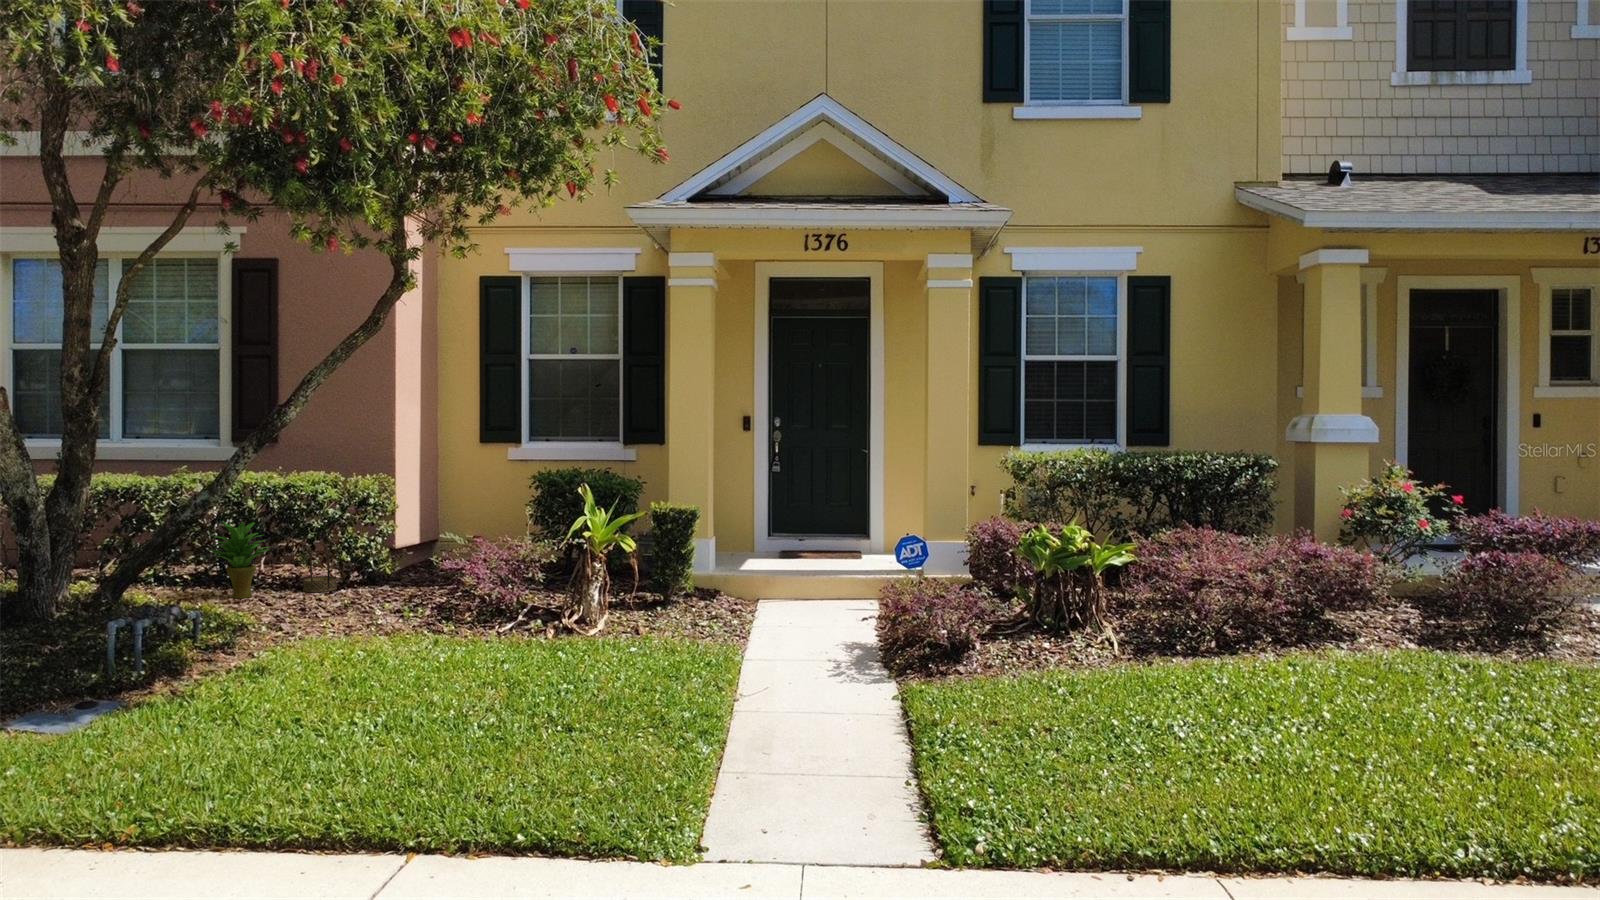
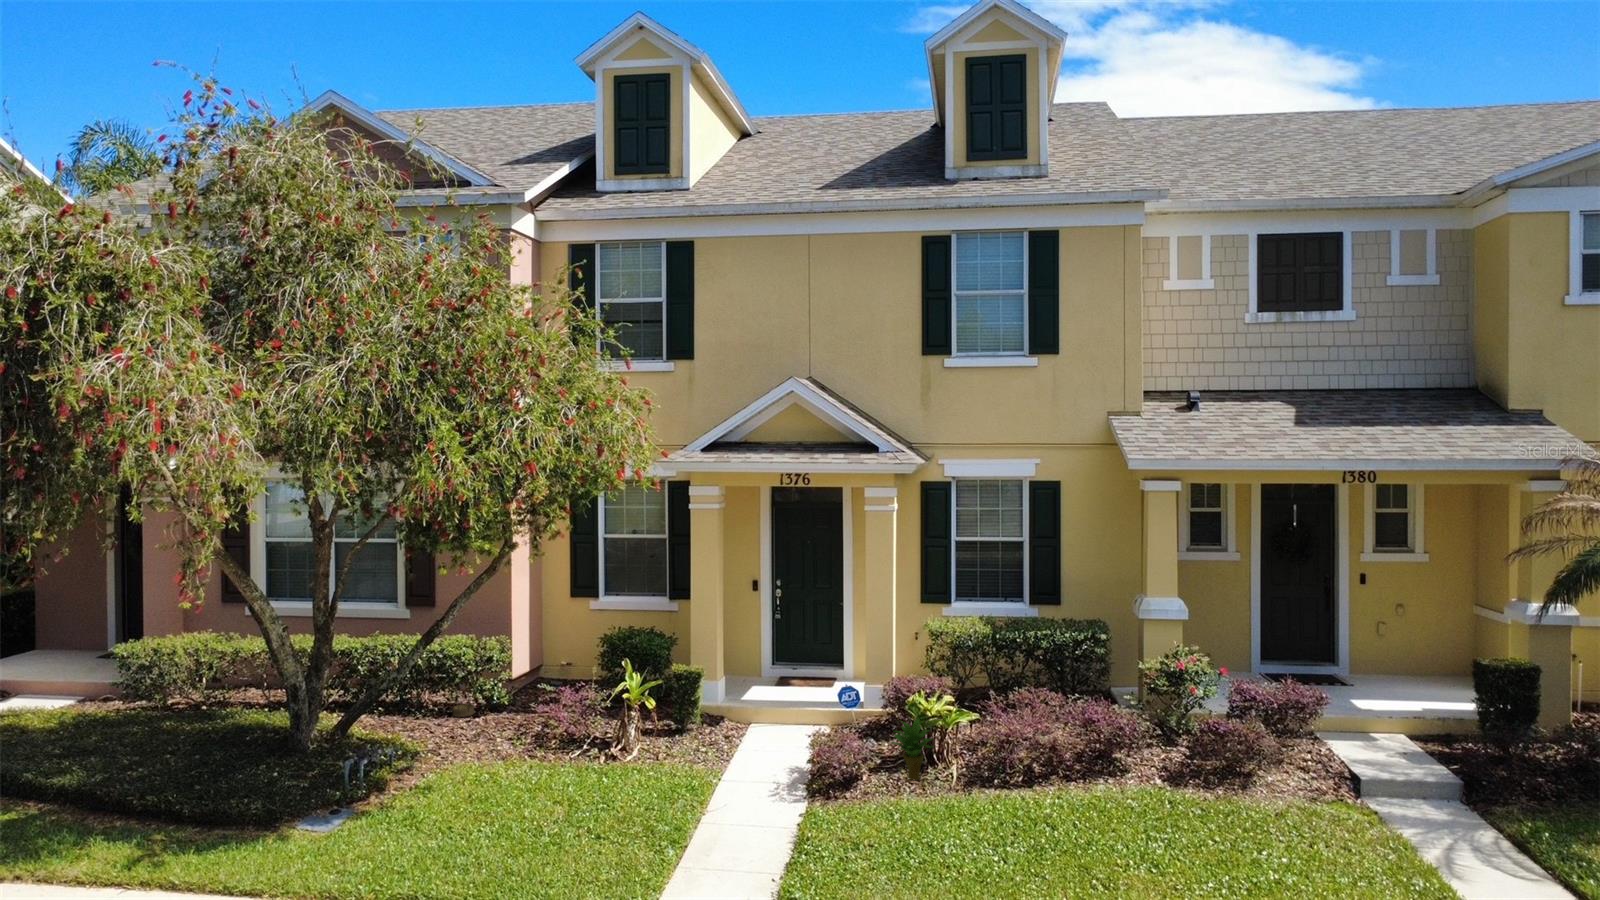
potted plant: present [209,522,269,599] -> present [893,719,932,780]

